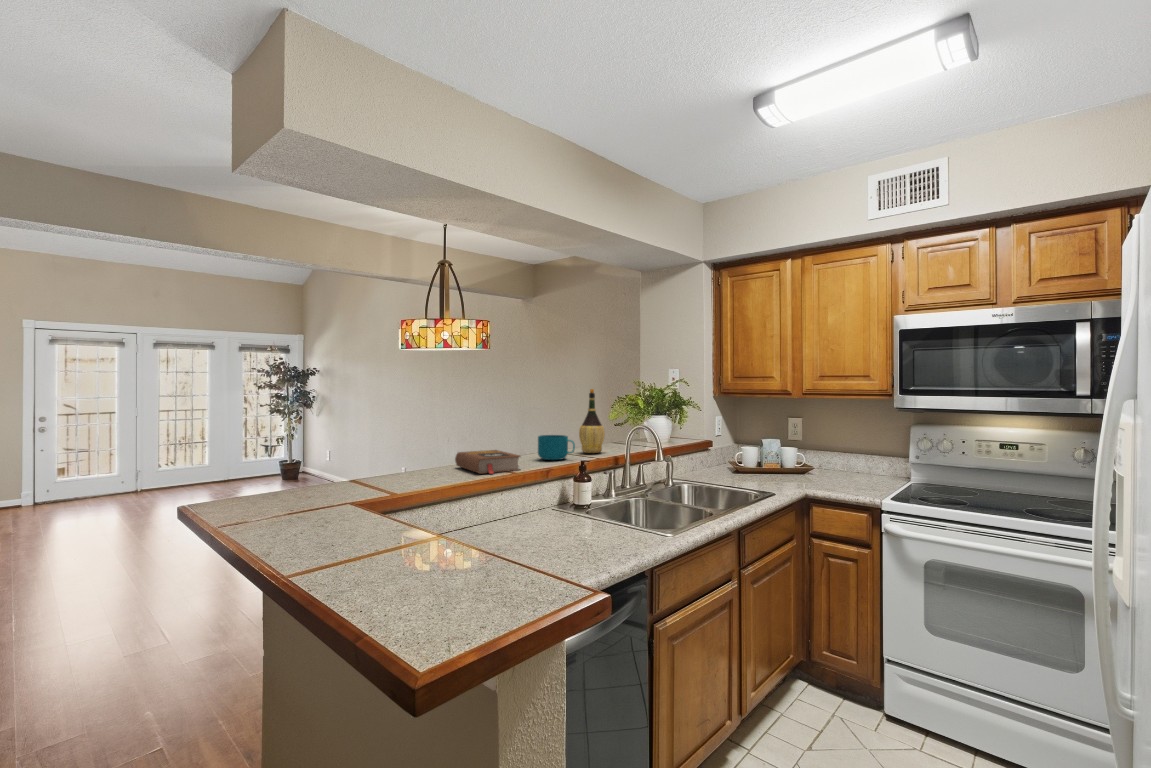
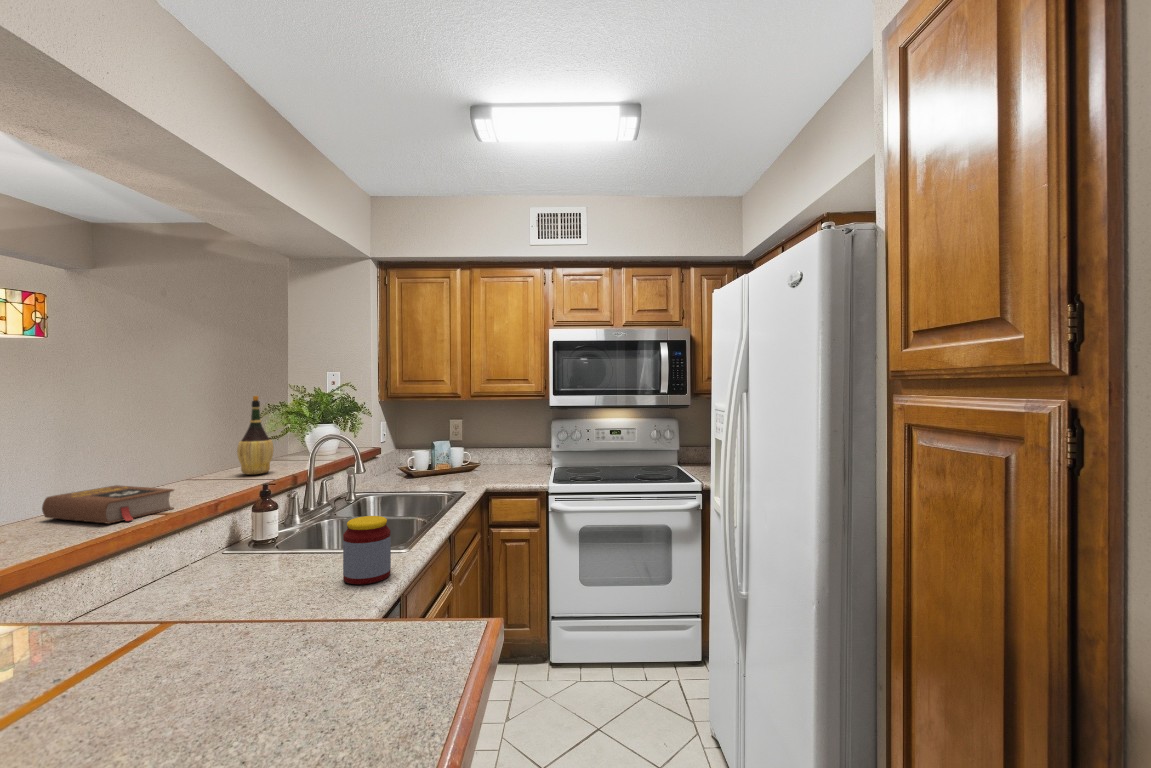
cup: present [538,435,575,460] -> none [184,456,243,490]
jar: none [607,493,646,551] -> present [343,516,391,584]

